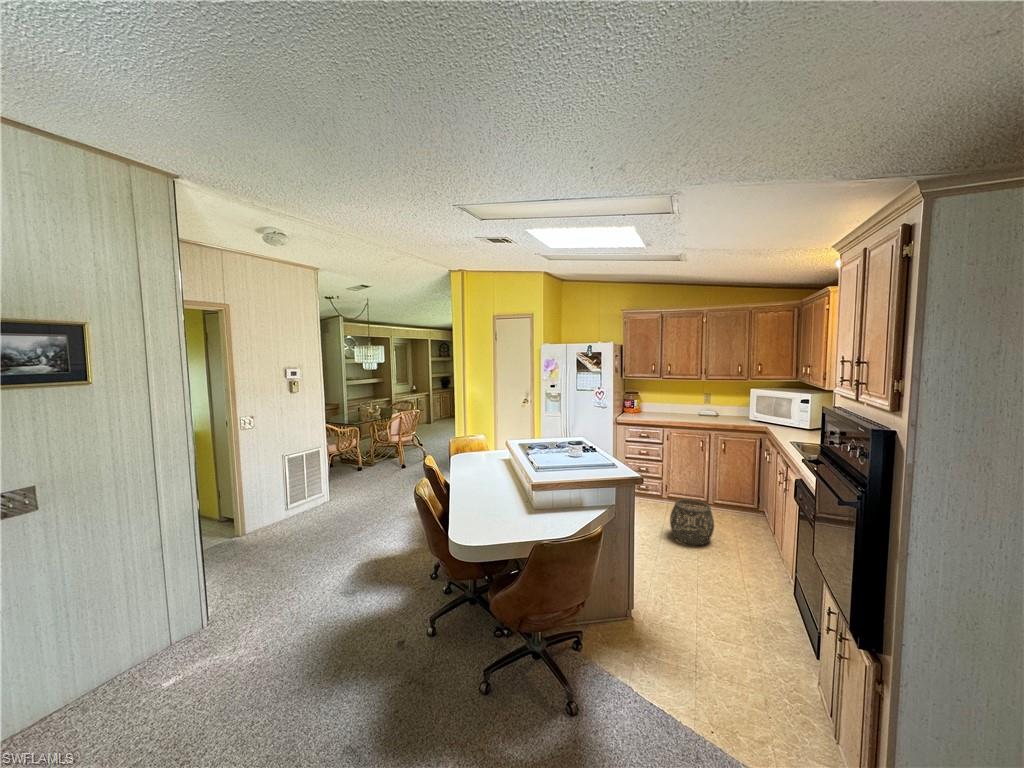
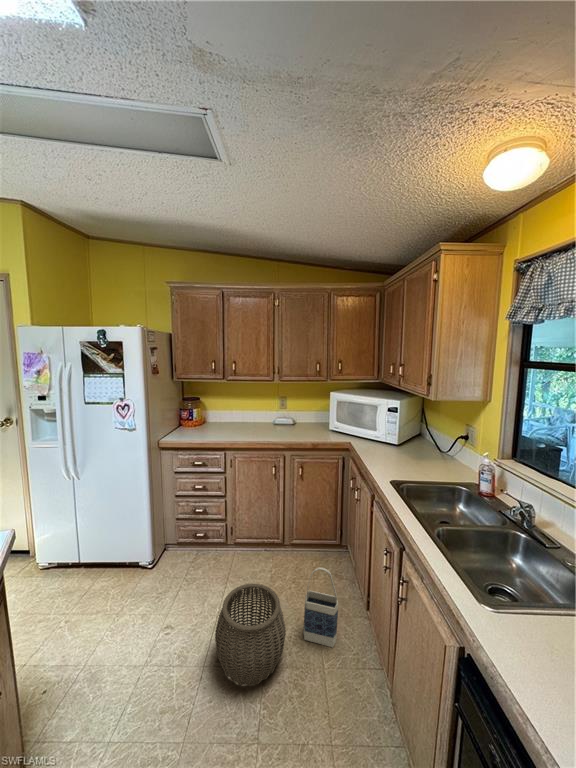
bag: none [726,494,751,545] -> present [303,568,338,647]

